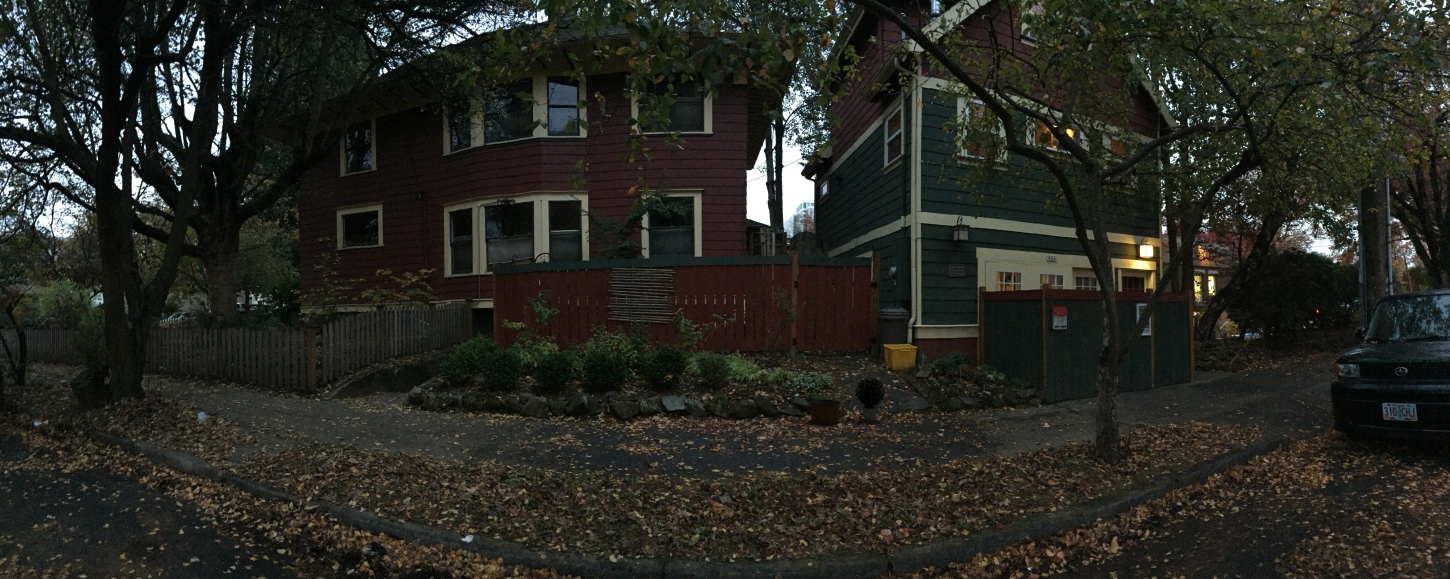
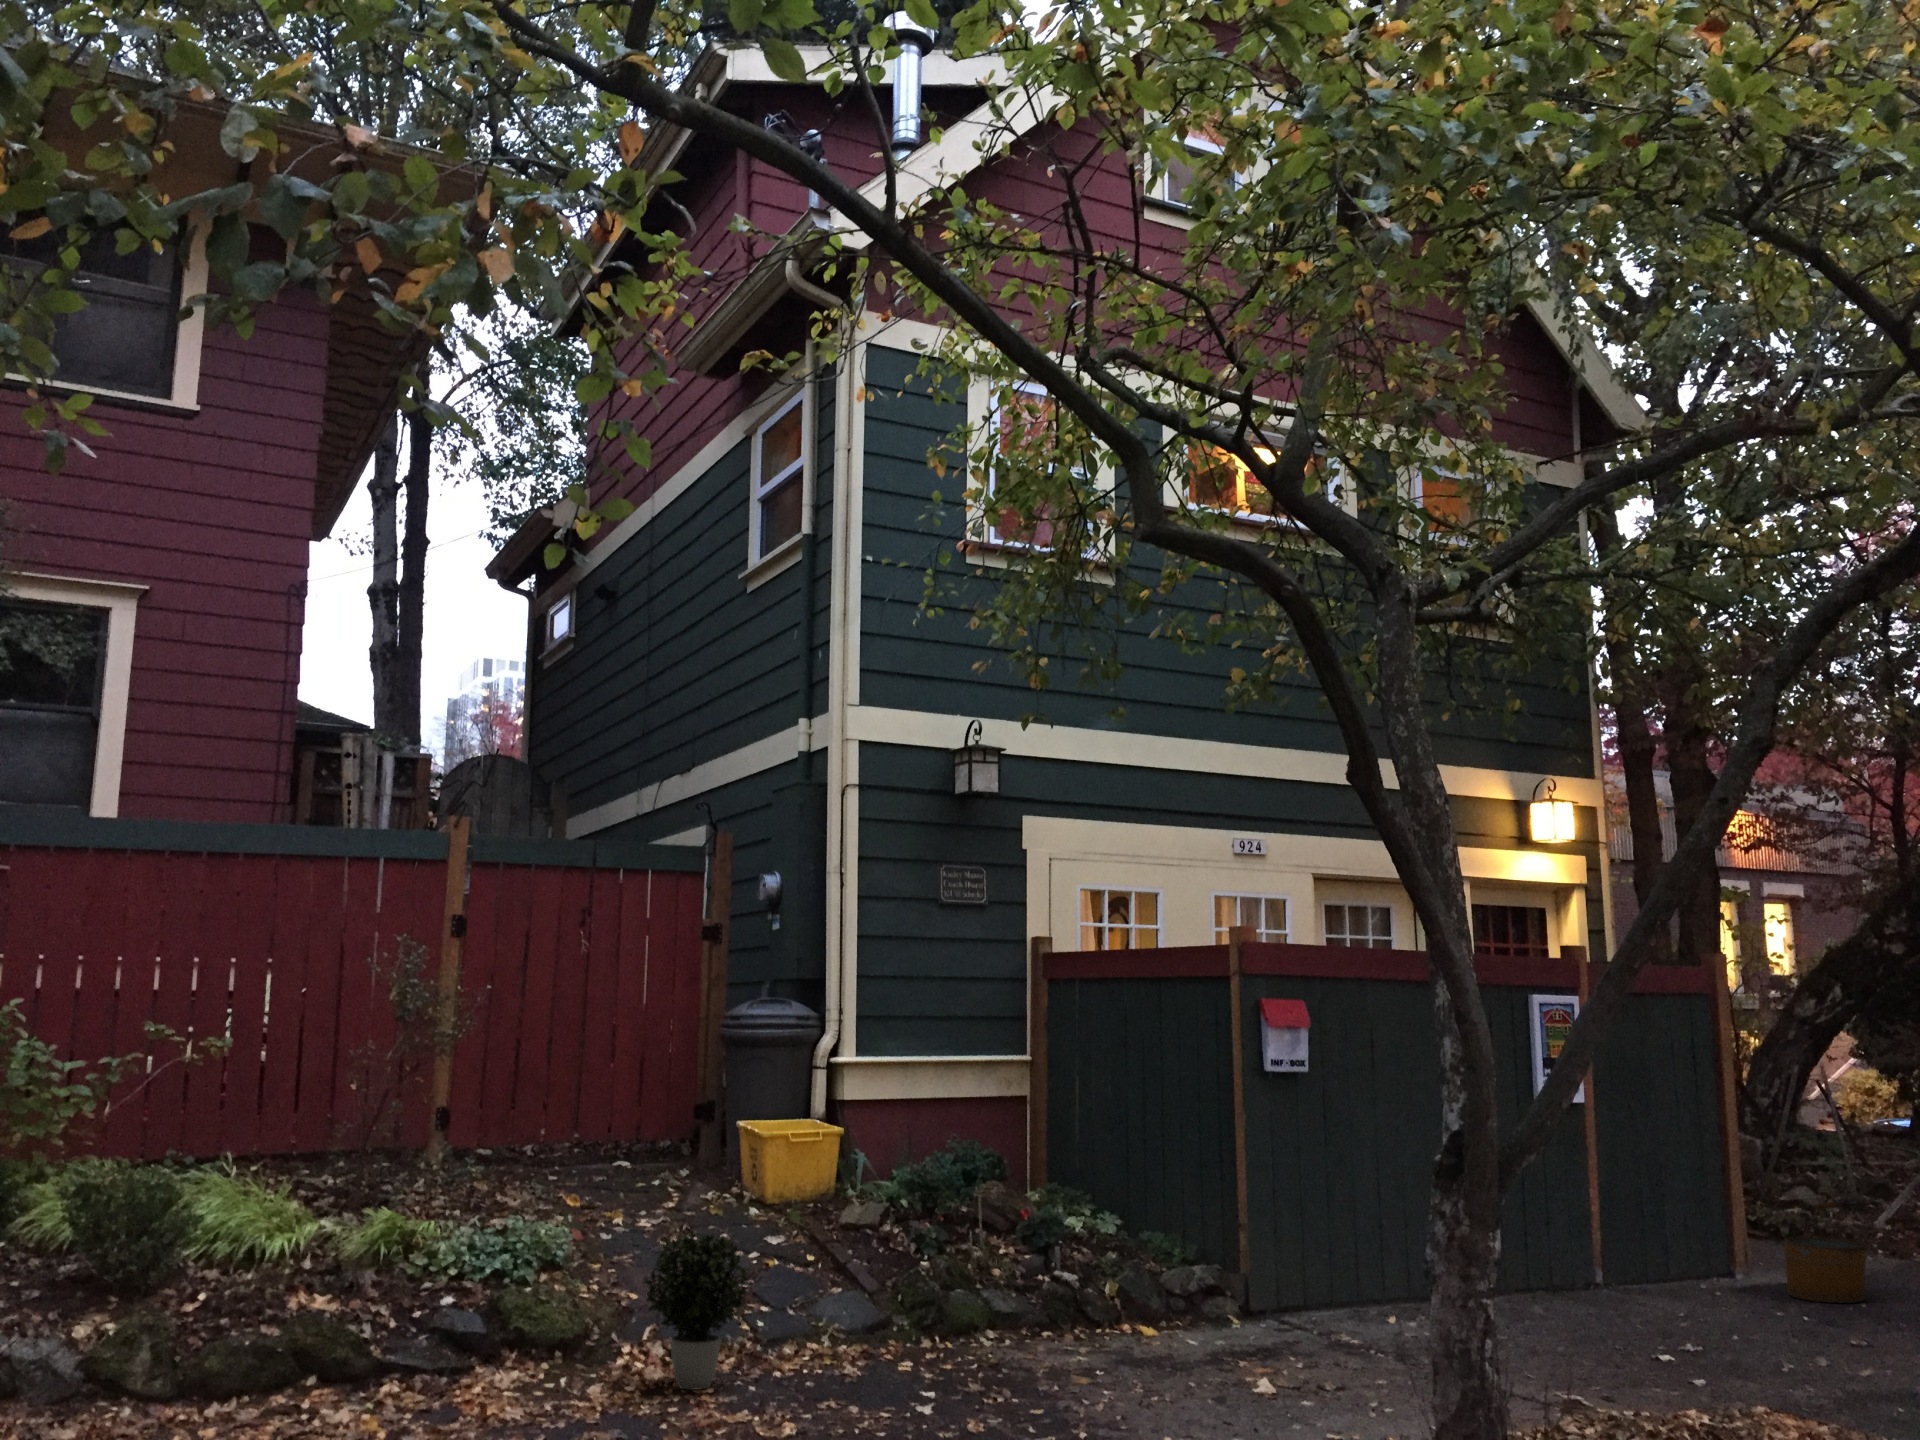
bucket: present [810,387,840,425] -> present [1784,1202,1866,1303]

